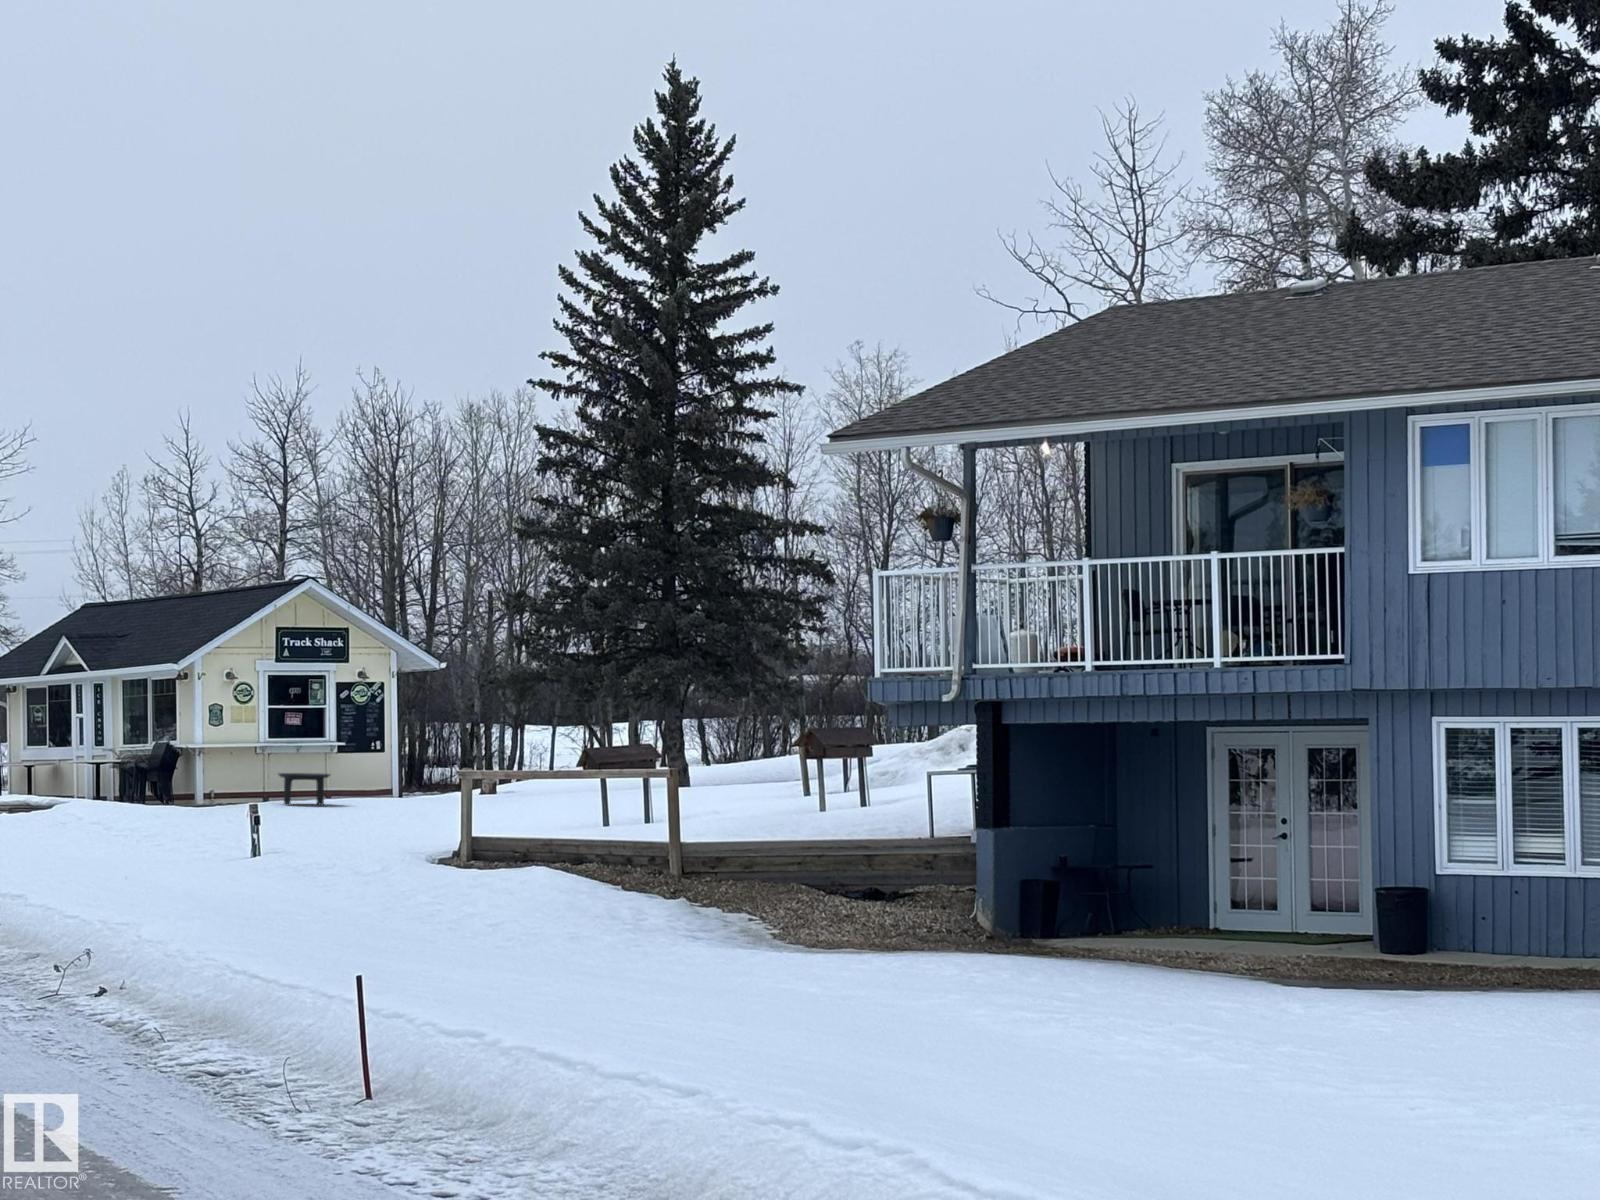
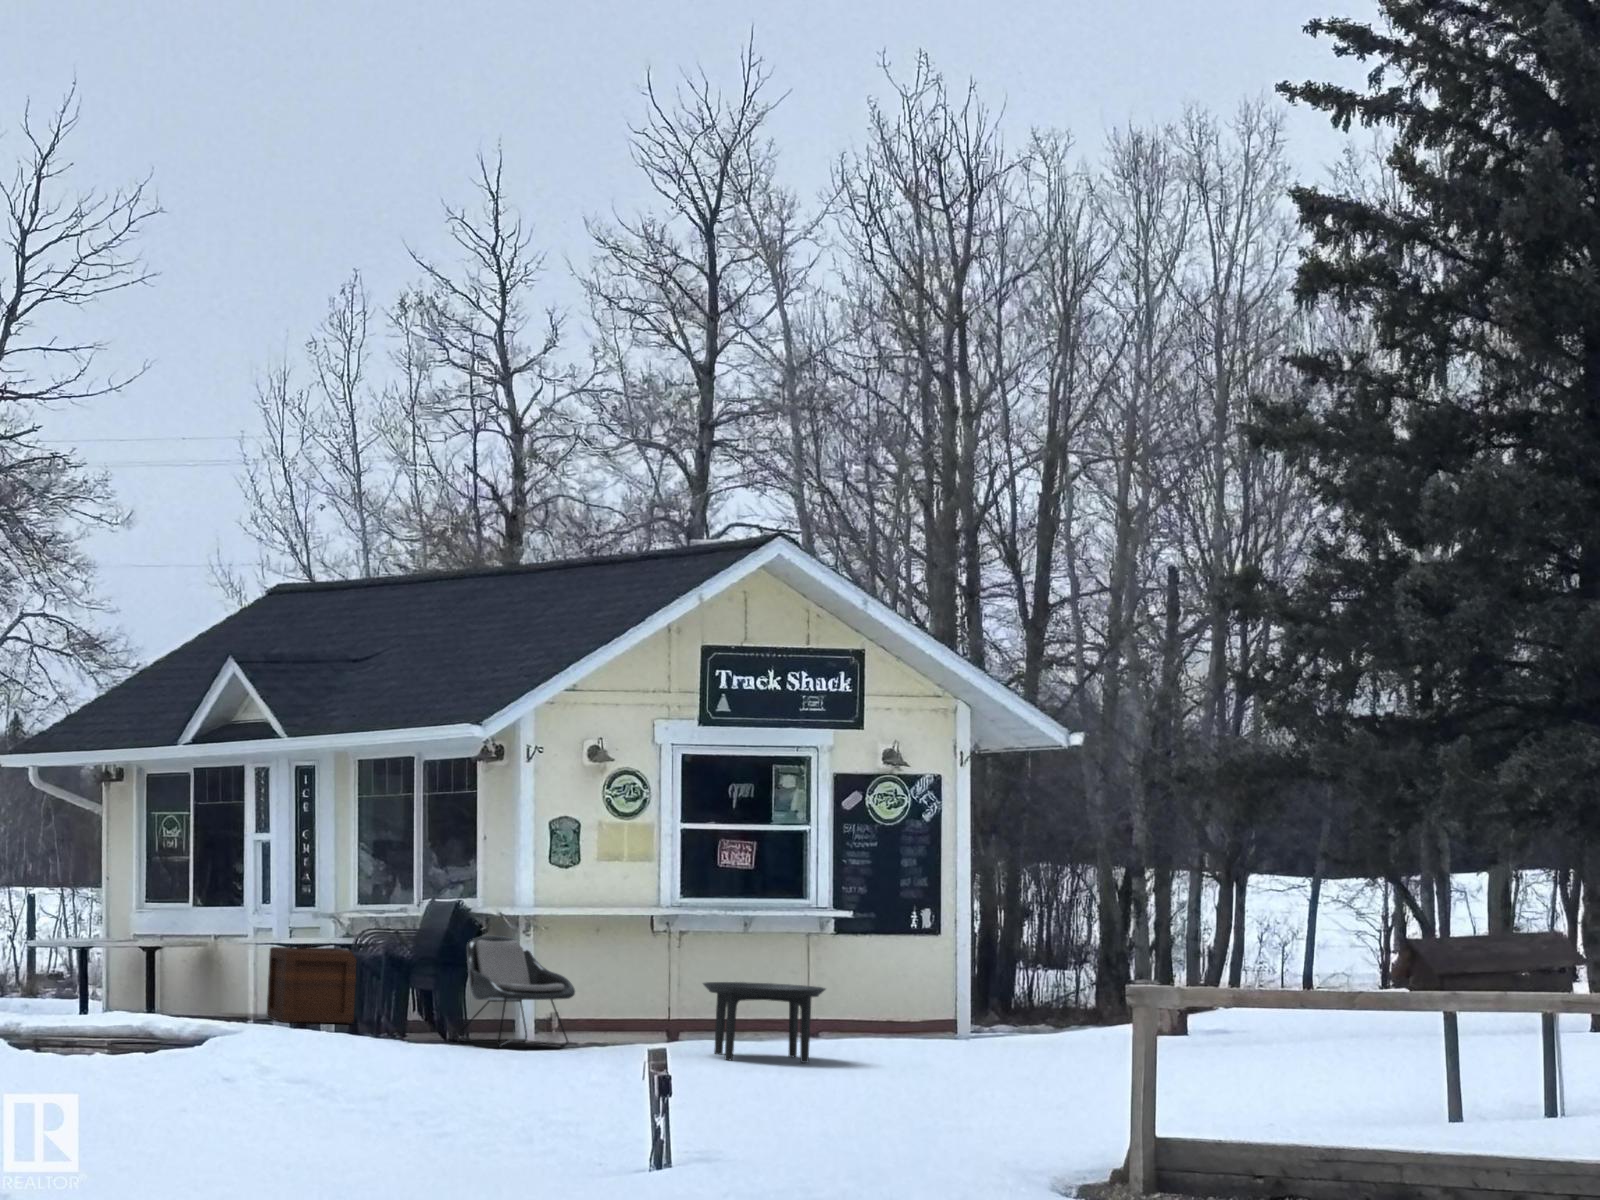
lounge chair: none [169,756,221,803] -> present [457,936,575,1048]
wooden crate: none [84,764,124,797] -> present [267,947,357,1023]

